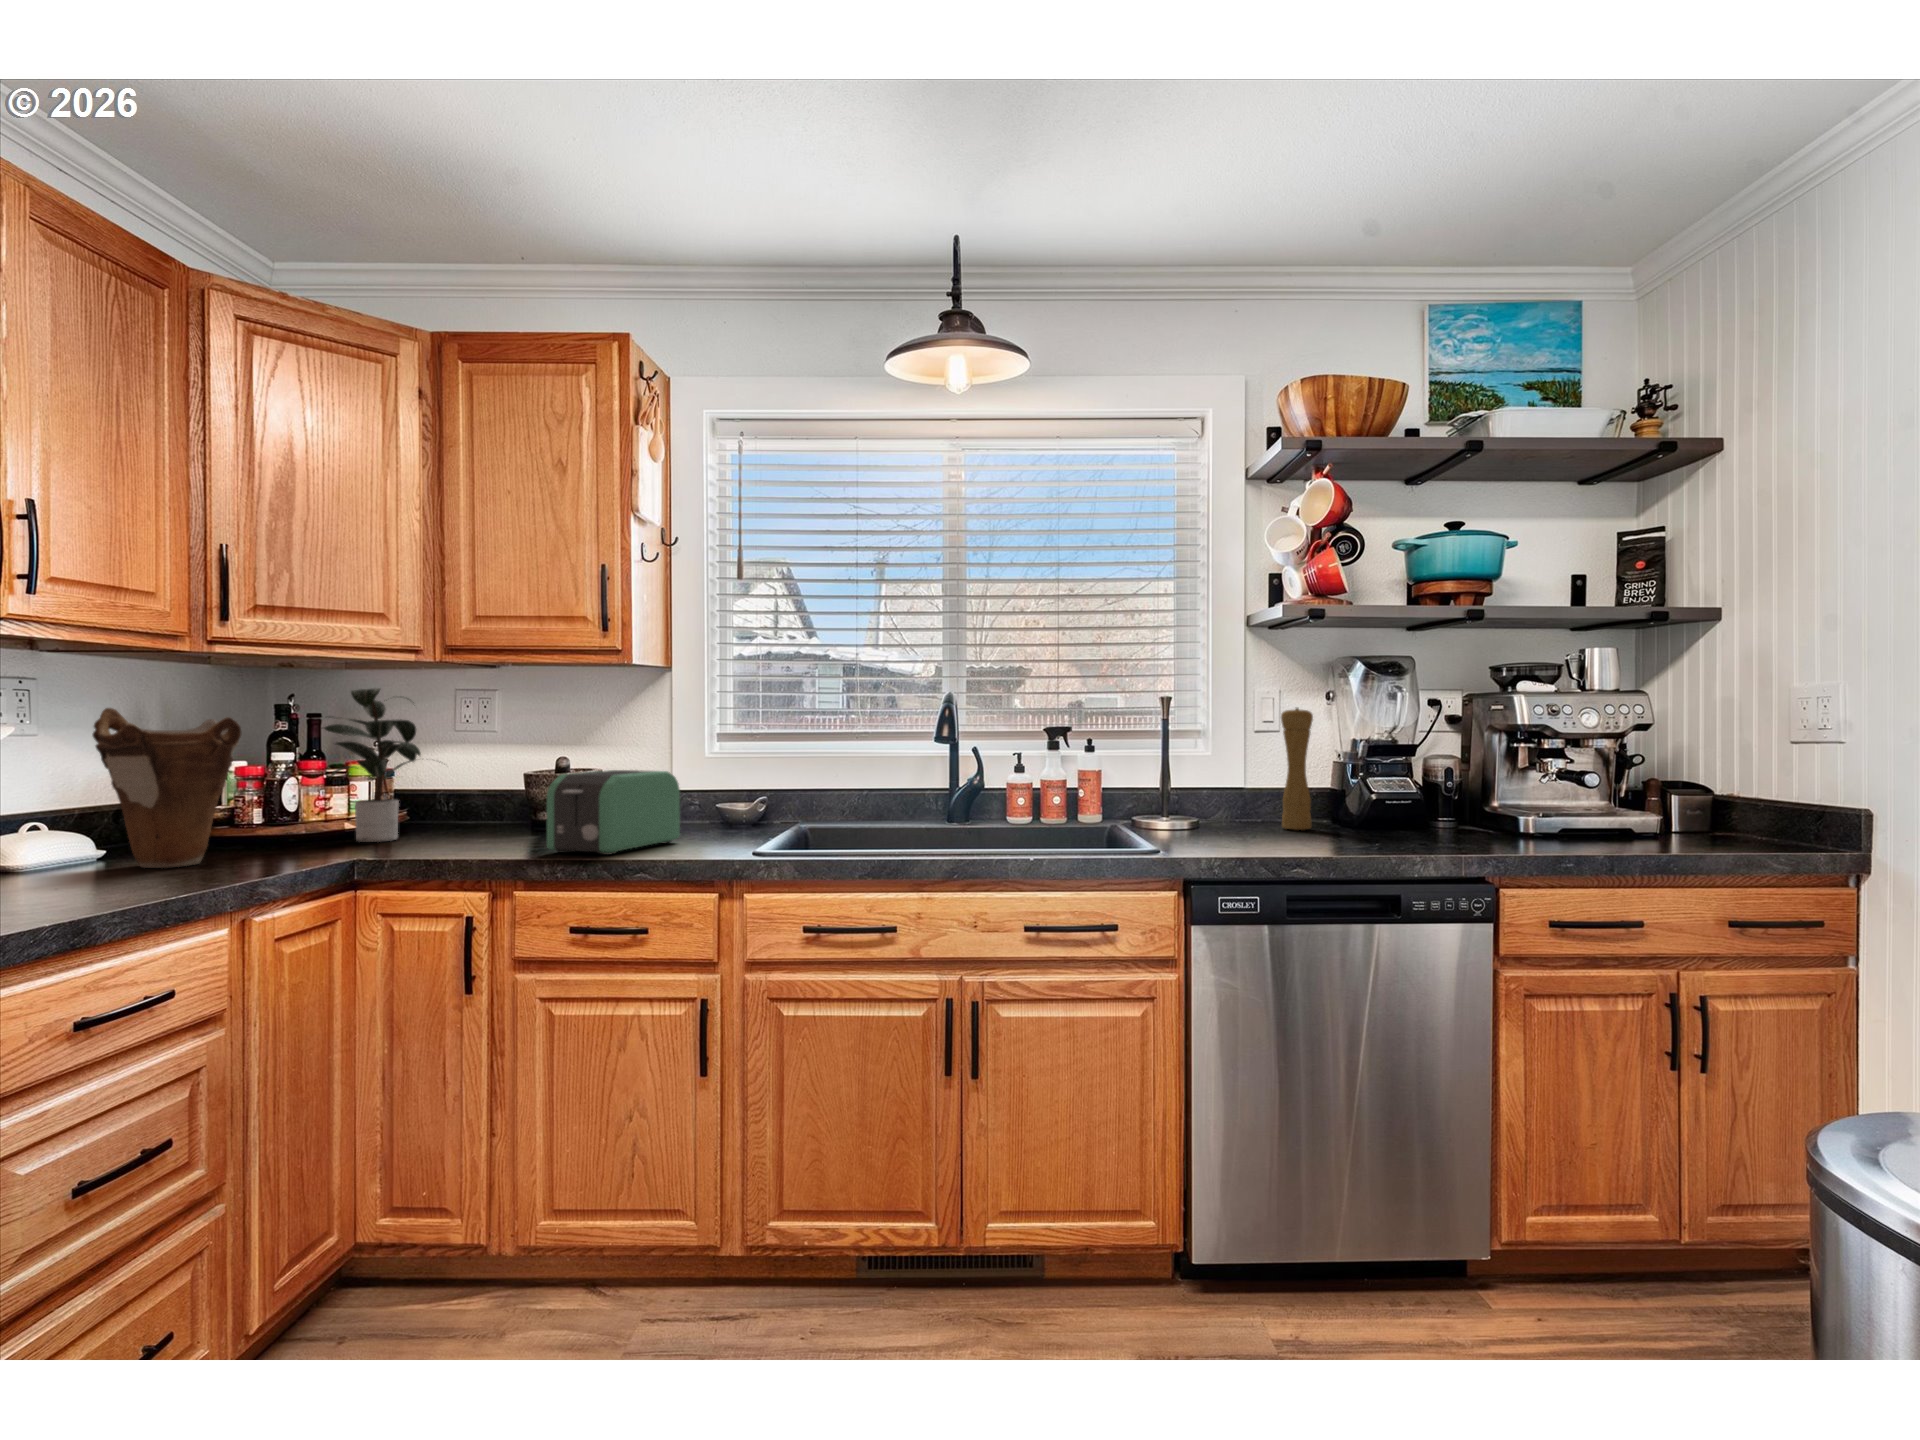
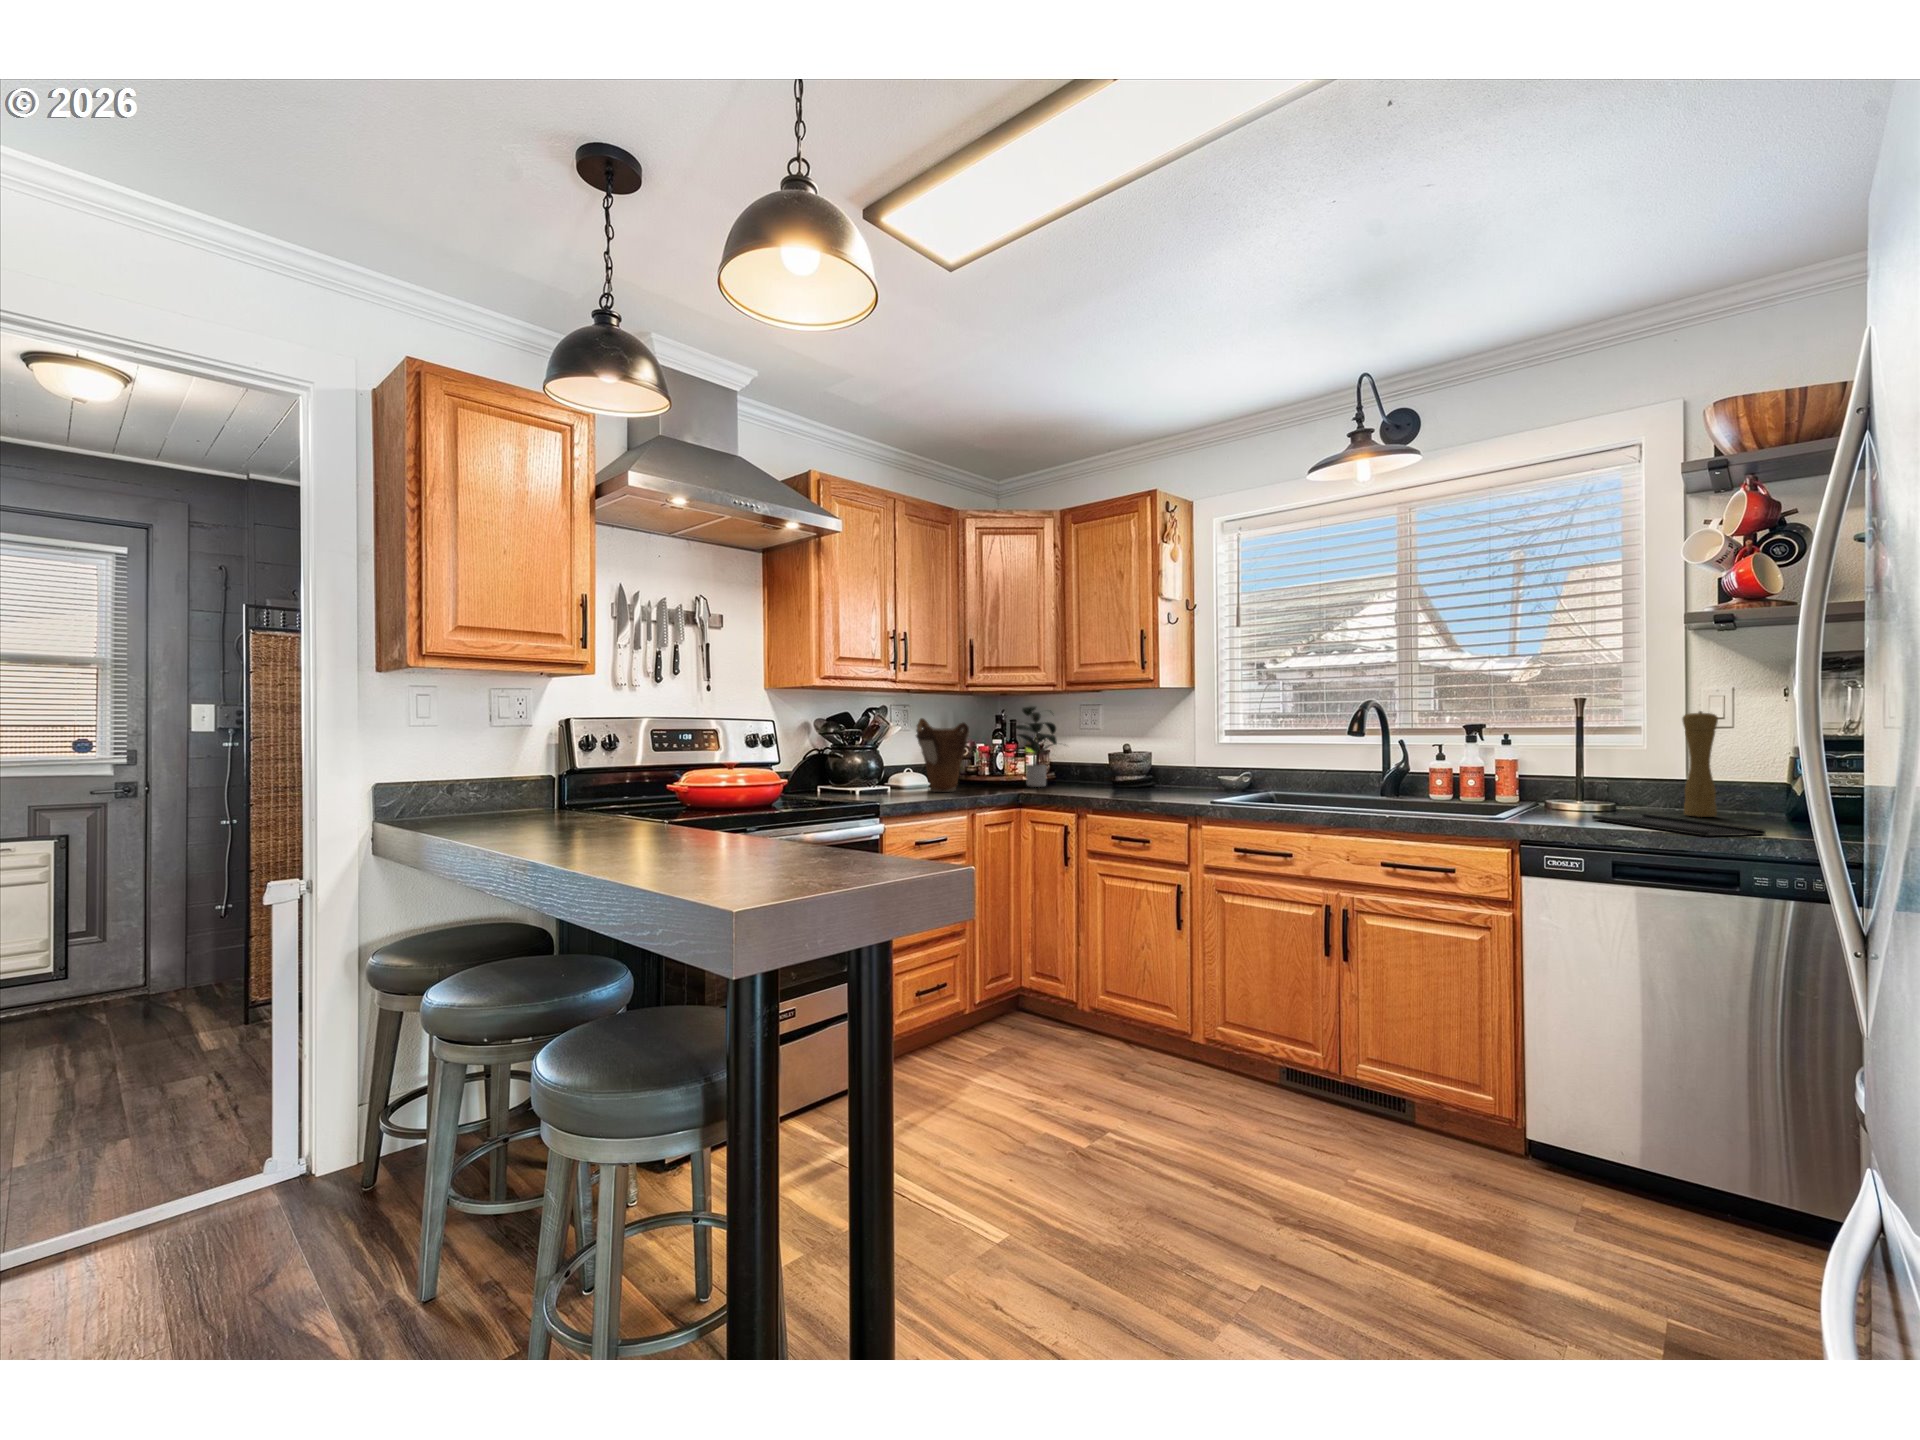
toaster: present [547,770,680,855] -> none [1104,752,1183,799]
tray: none [1230,830,1405,854] -> present [1592,814,1766,836]

